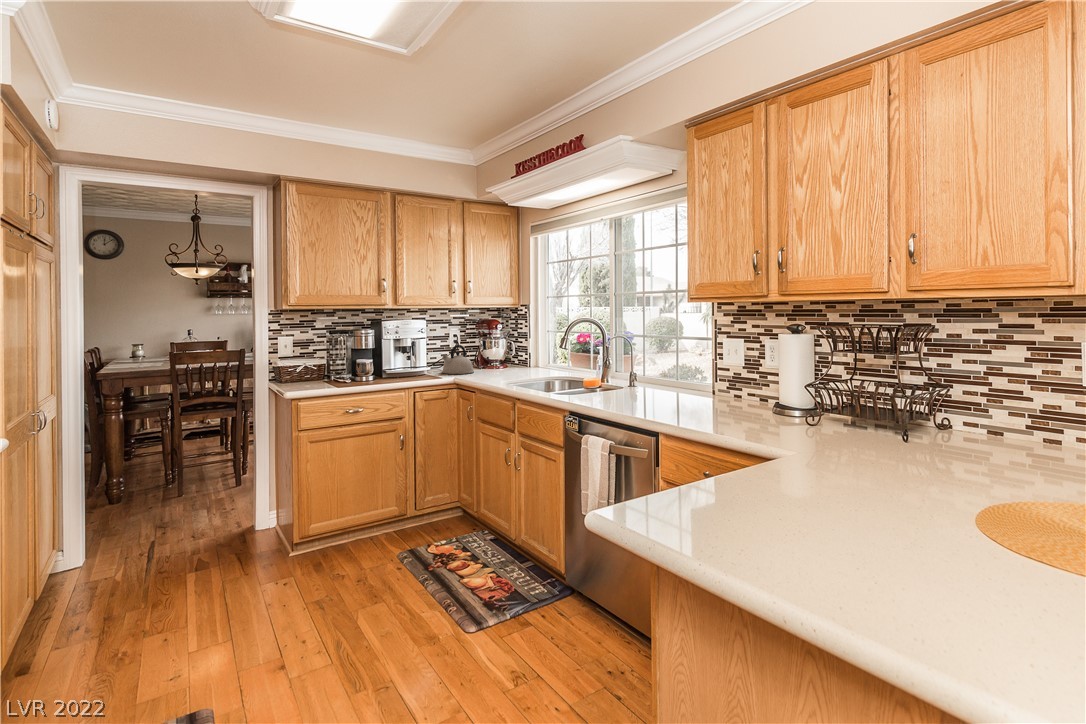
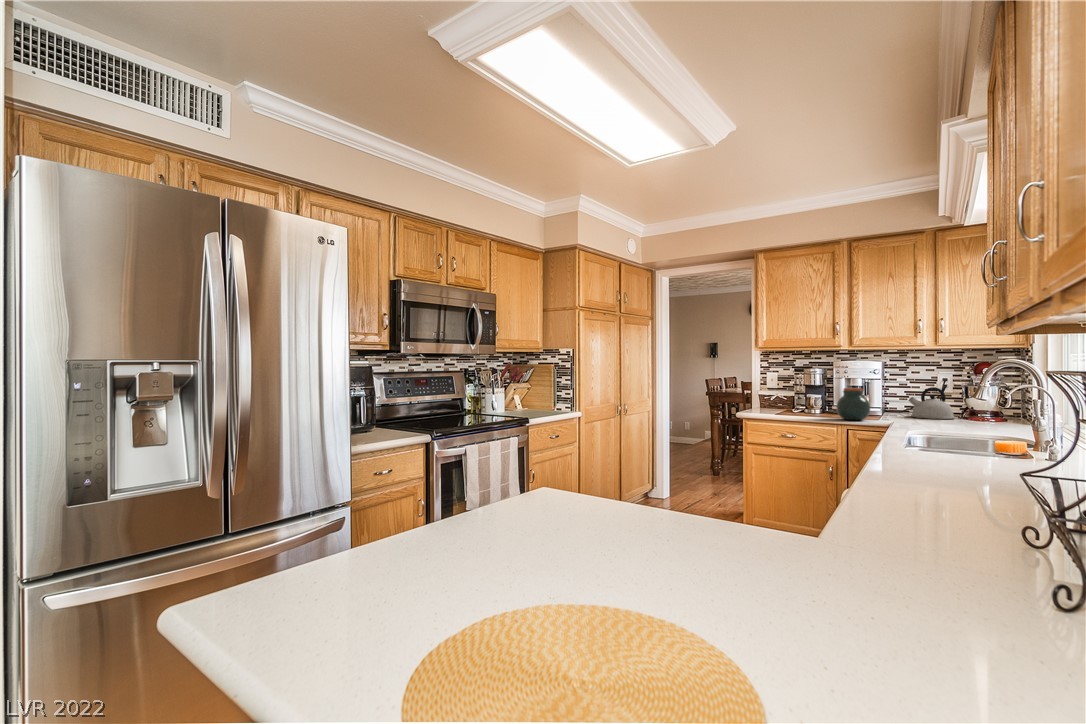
jar: none [403,351,433,384] -> present [836,388,870,420]

